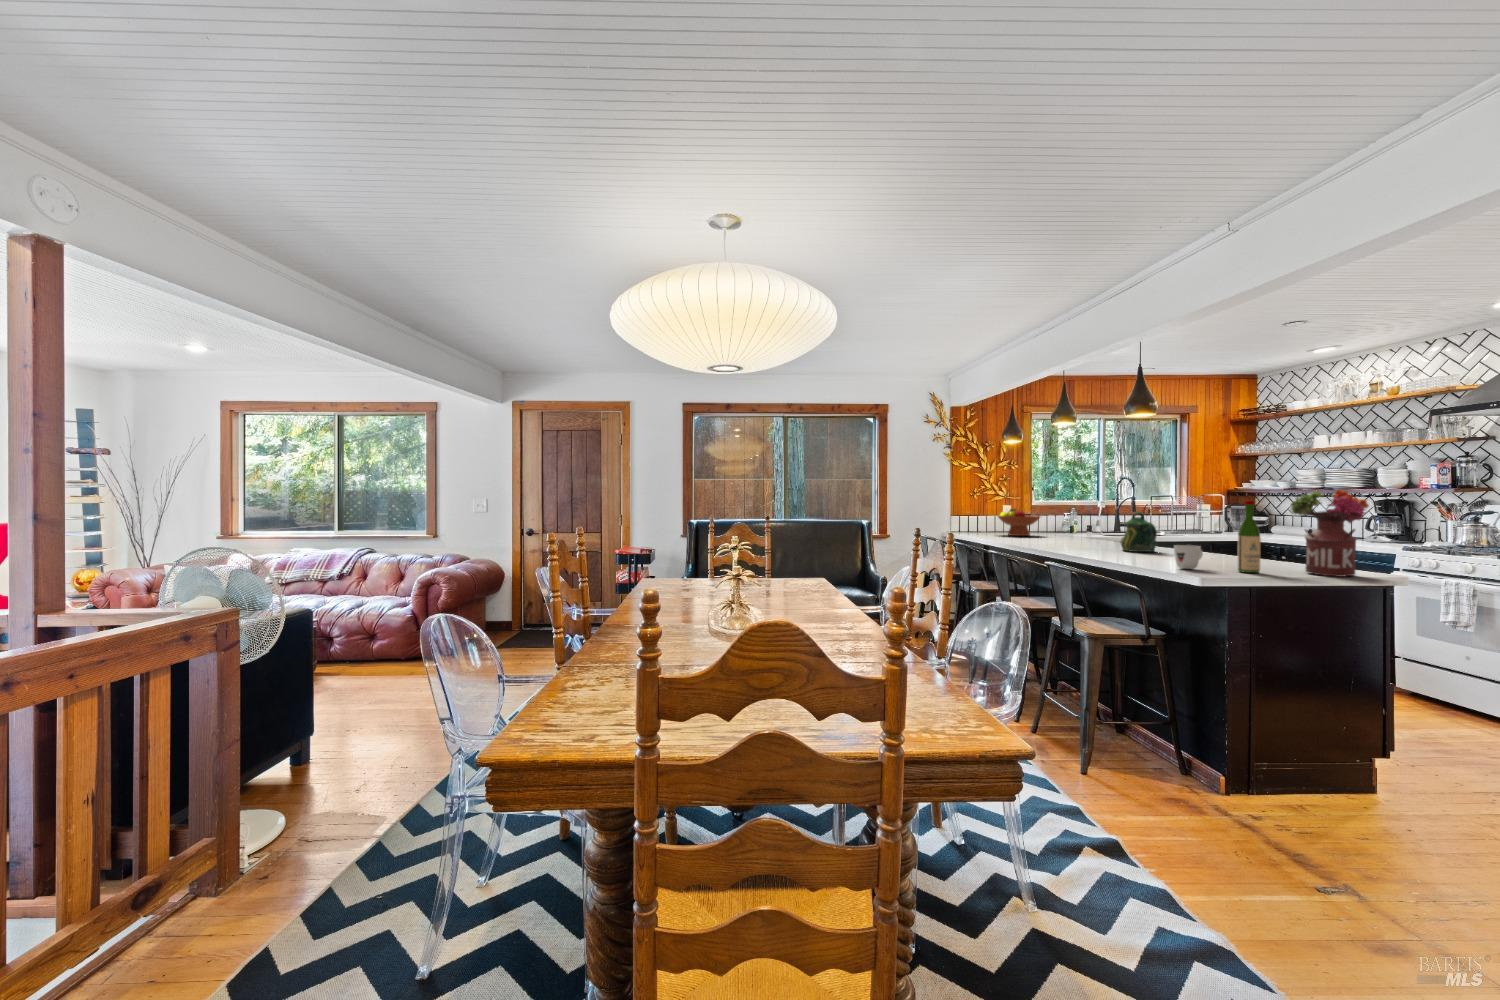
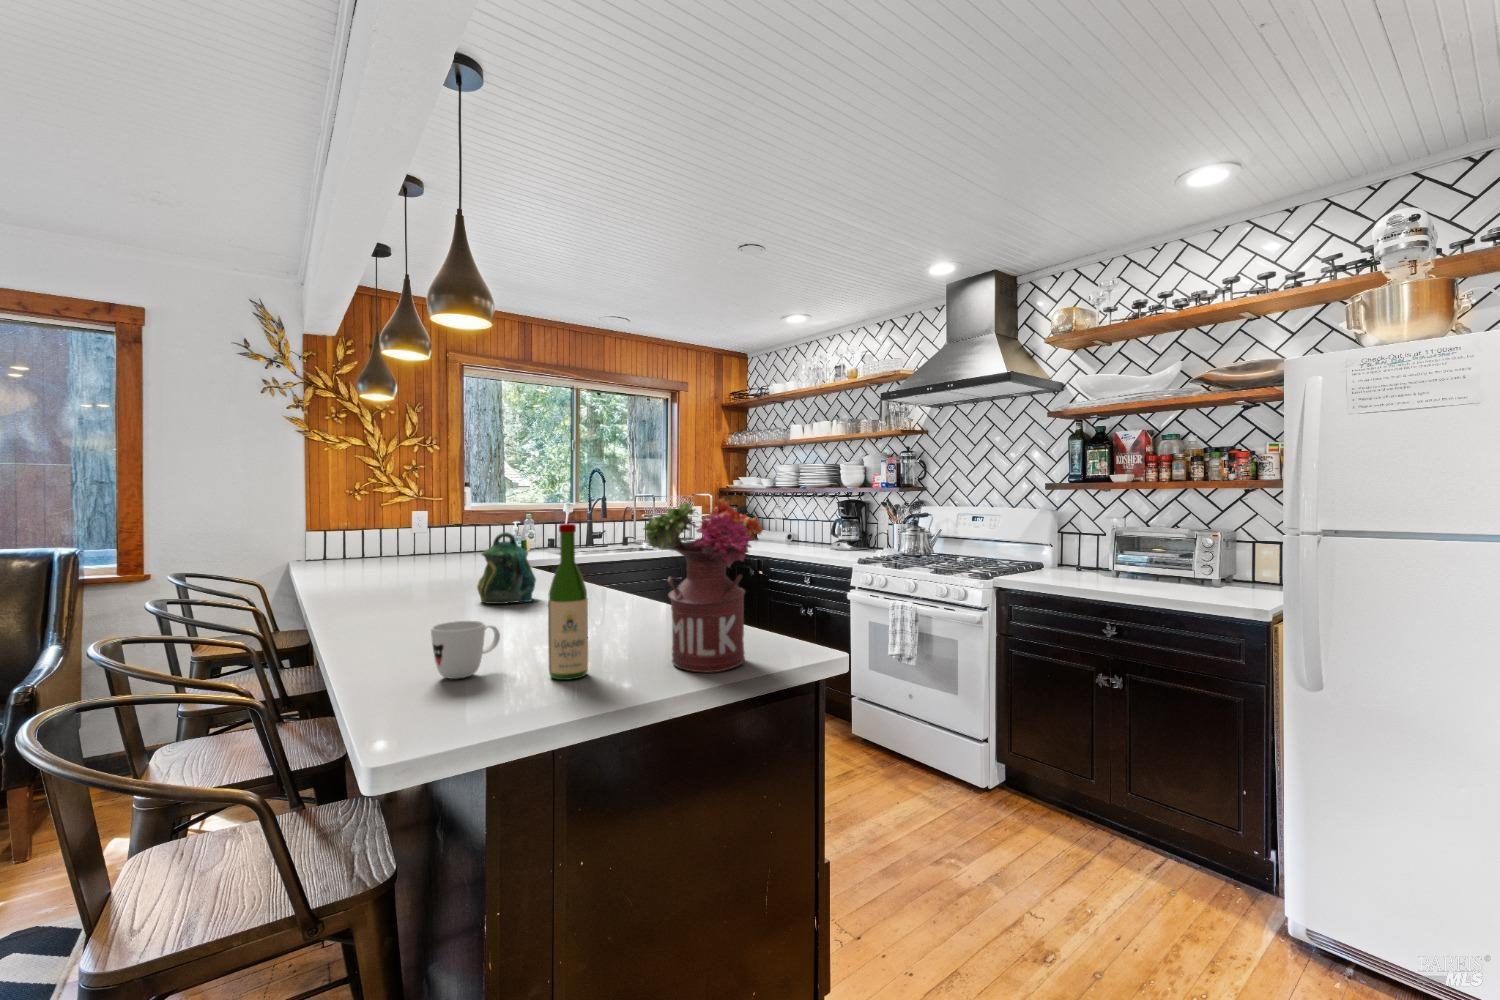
fruit bowl: present [998,509,1040,536] -> none [369,521,444,566]

